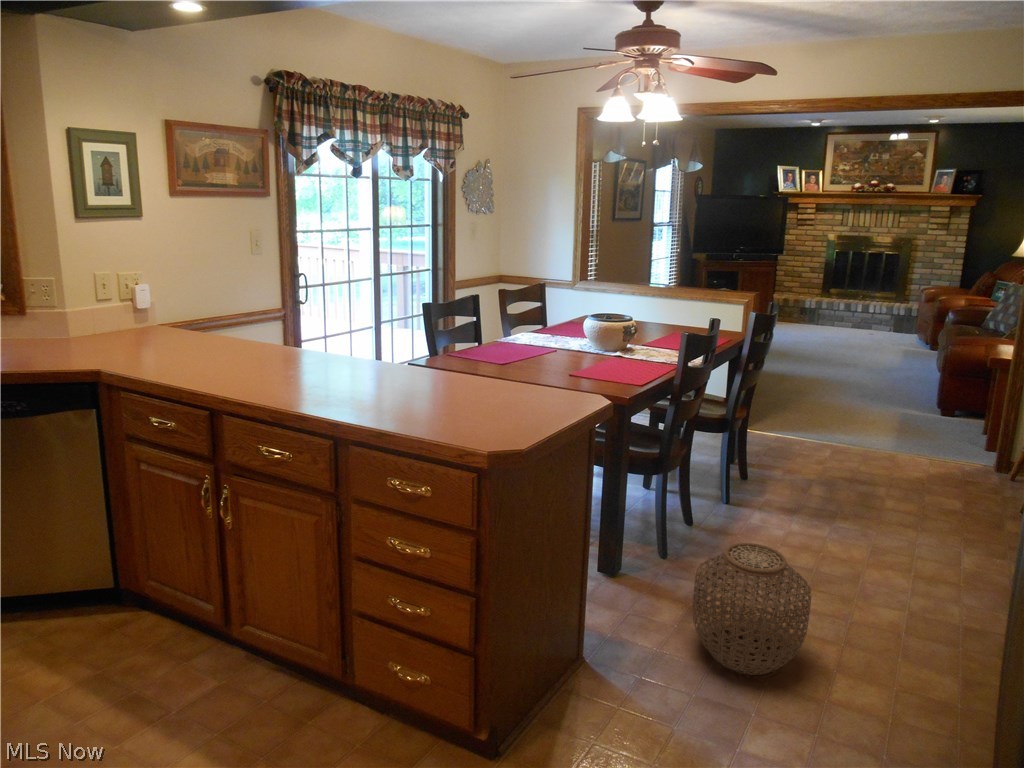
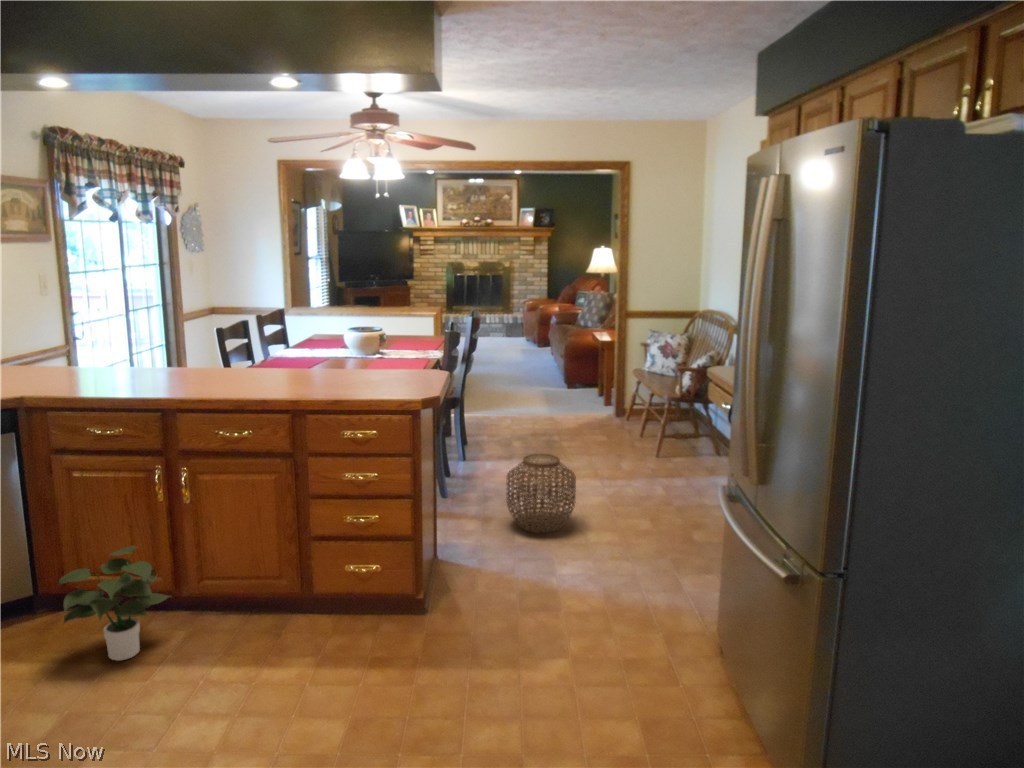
potted plant: none [30,566,171,703] -> present [58,546,171,661]

